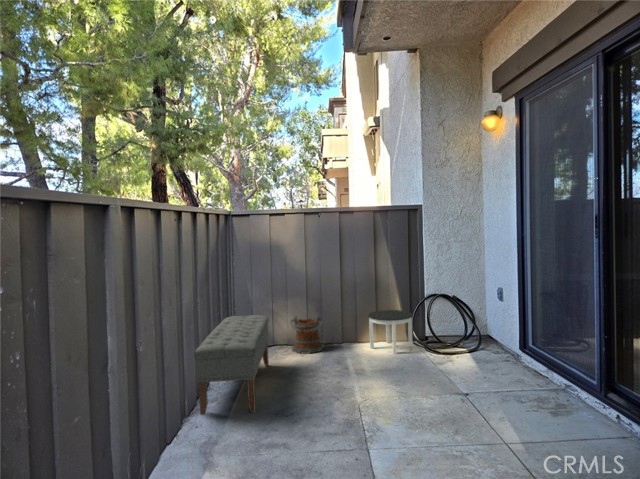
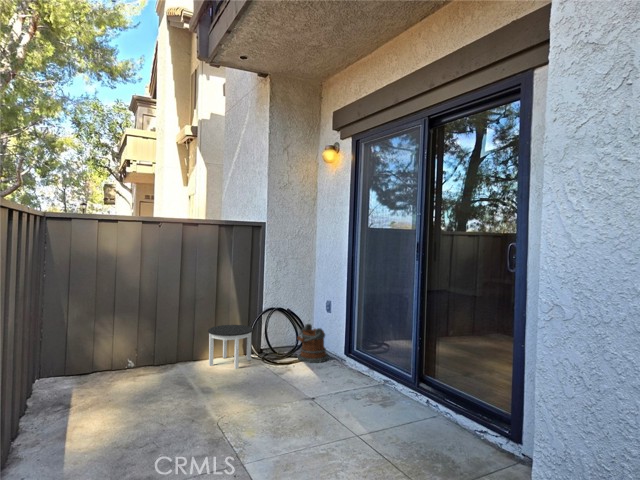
bench: present [194,315,269,415] -> none [29,338,114,471]
bucket: present [290,315,324,354] -> present [297,324,328,363]

